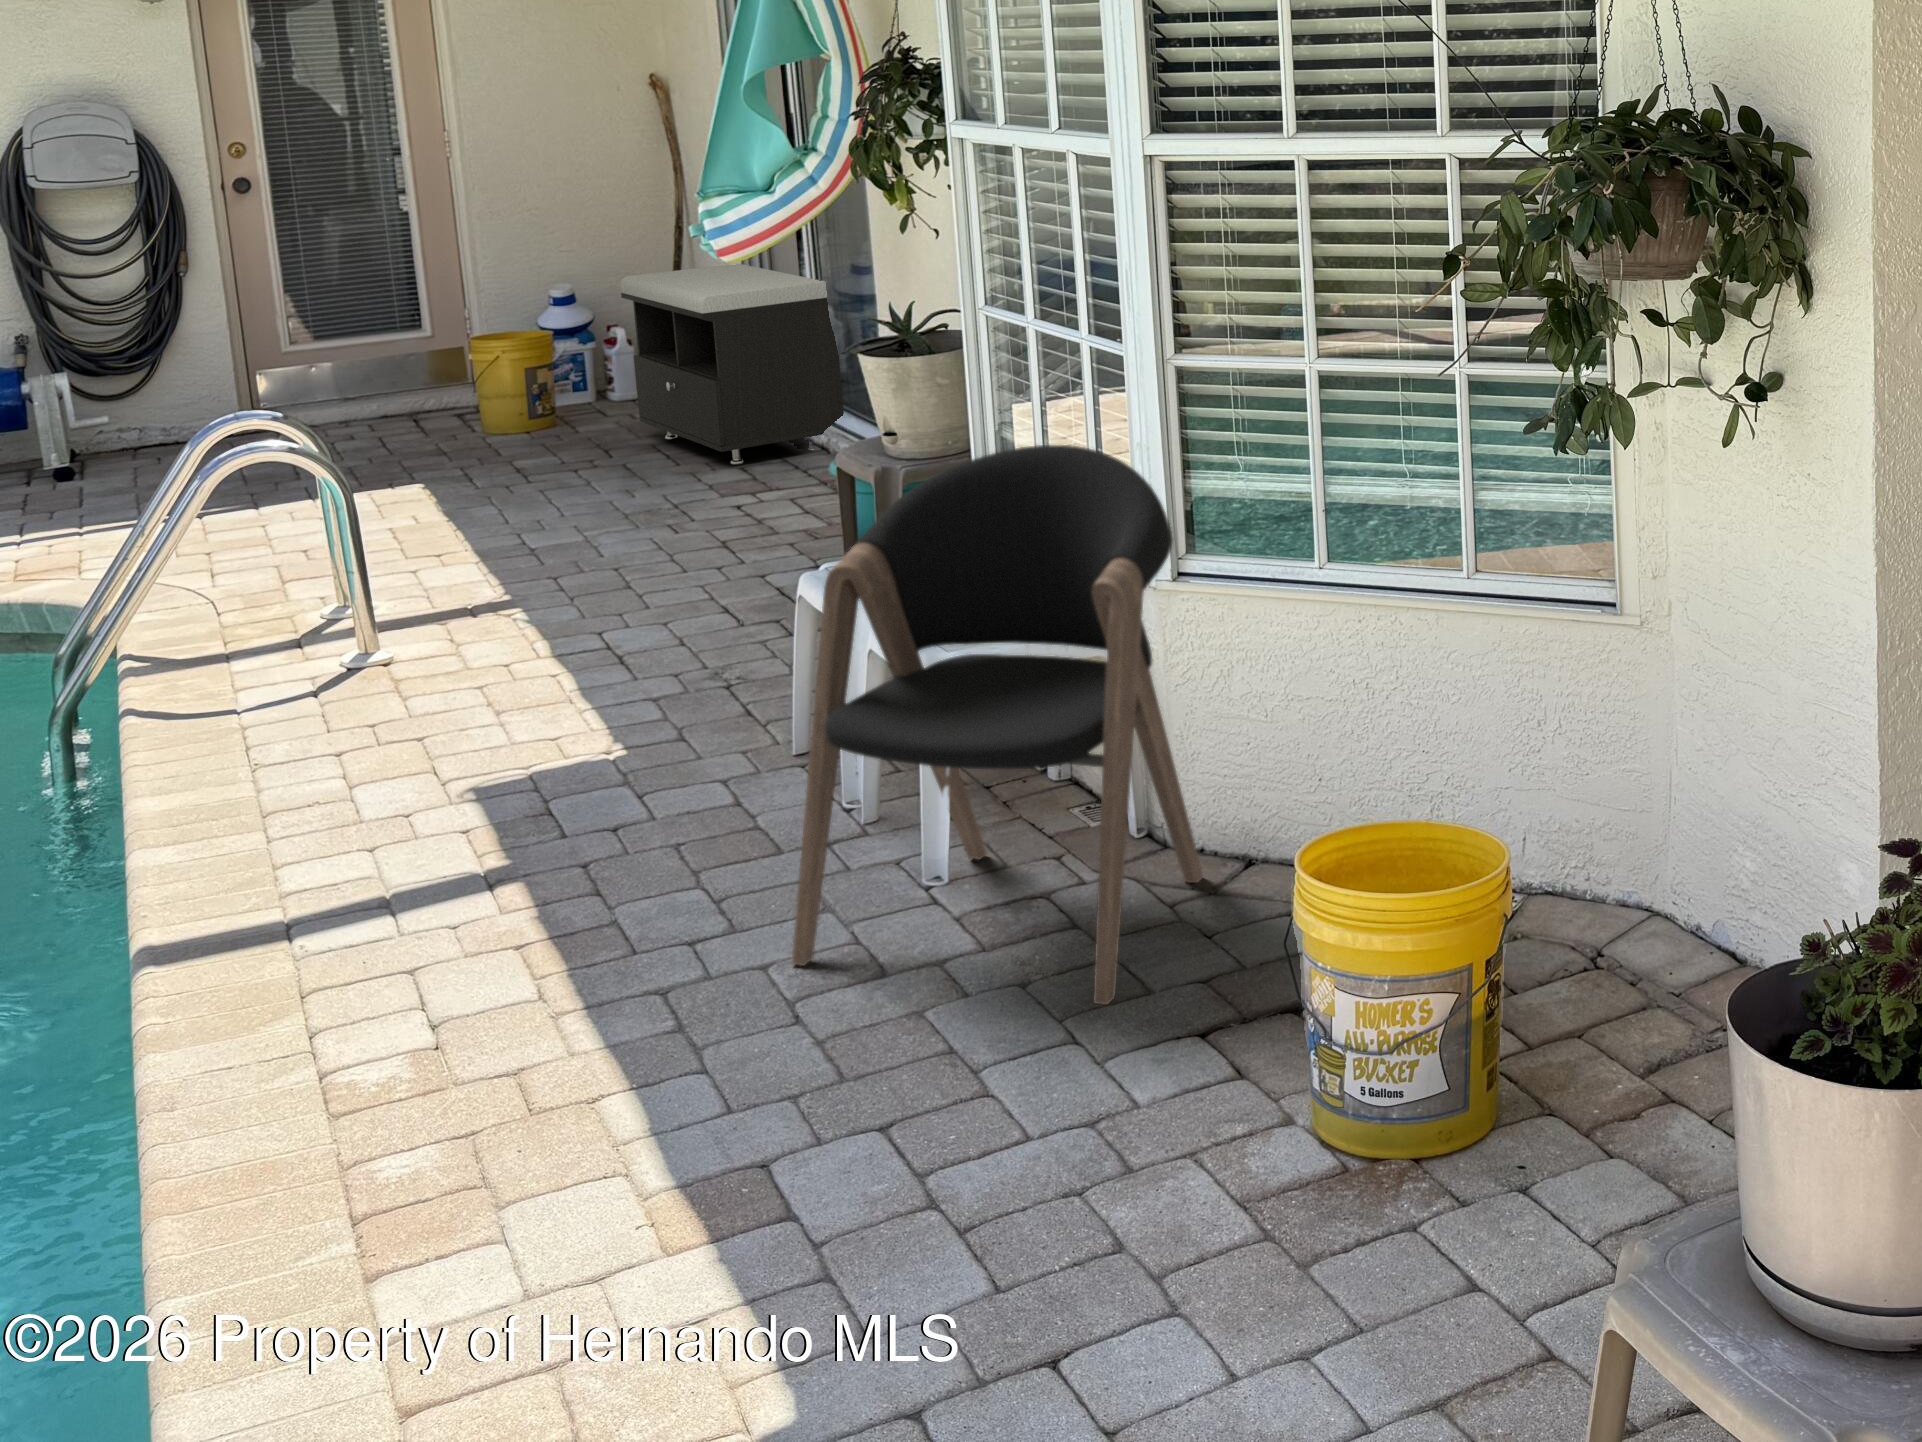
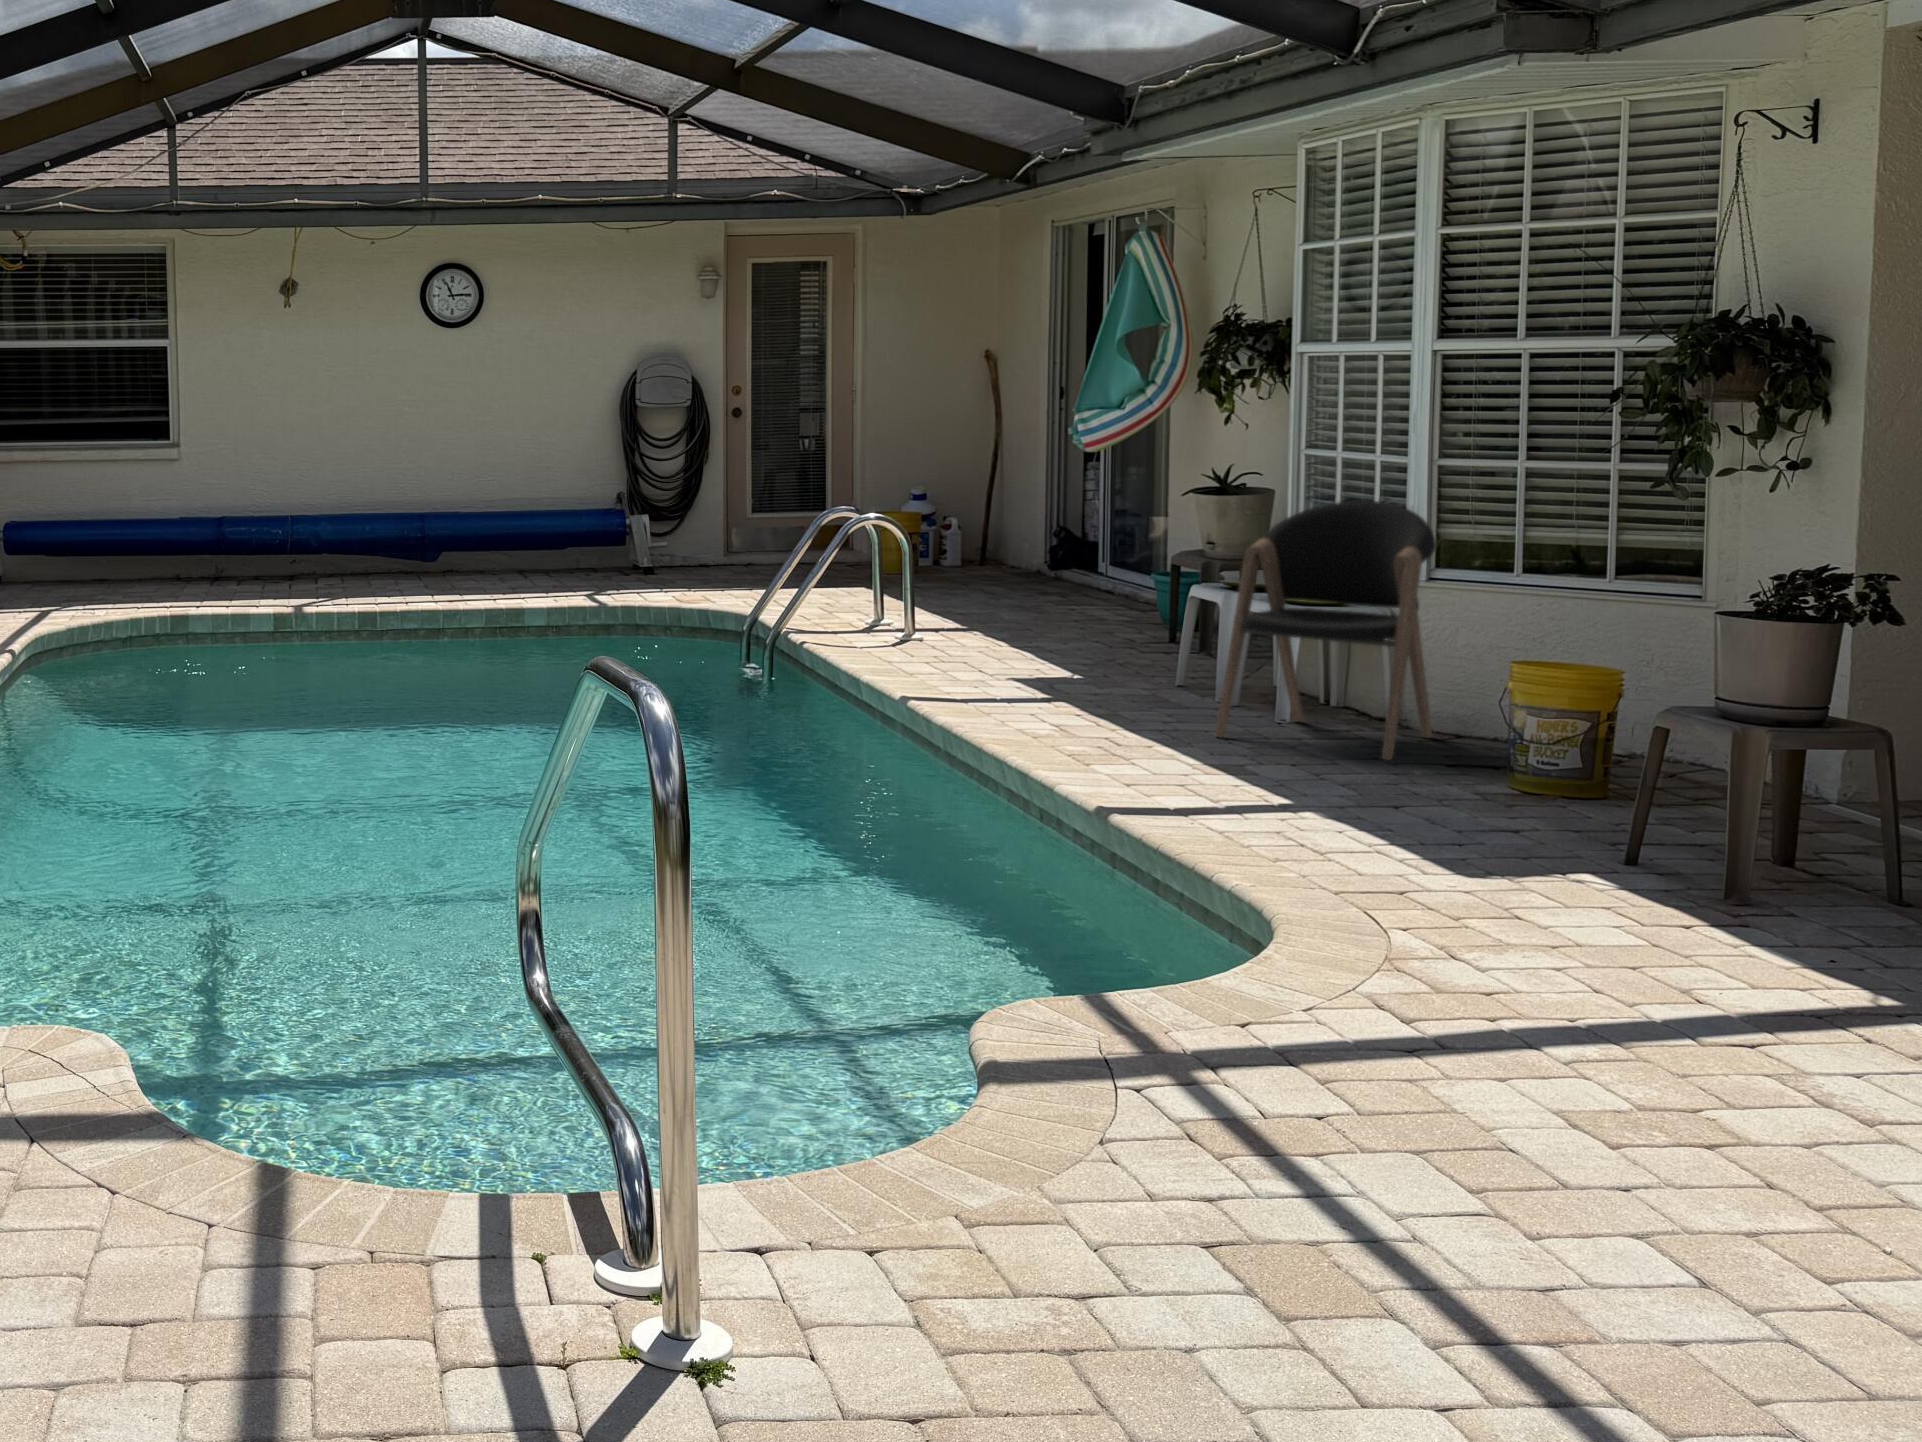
storage bench: present [621,264,844,465] -> none [976,473,1124,595]

